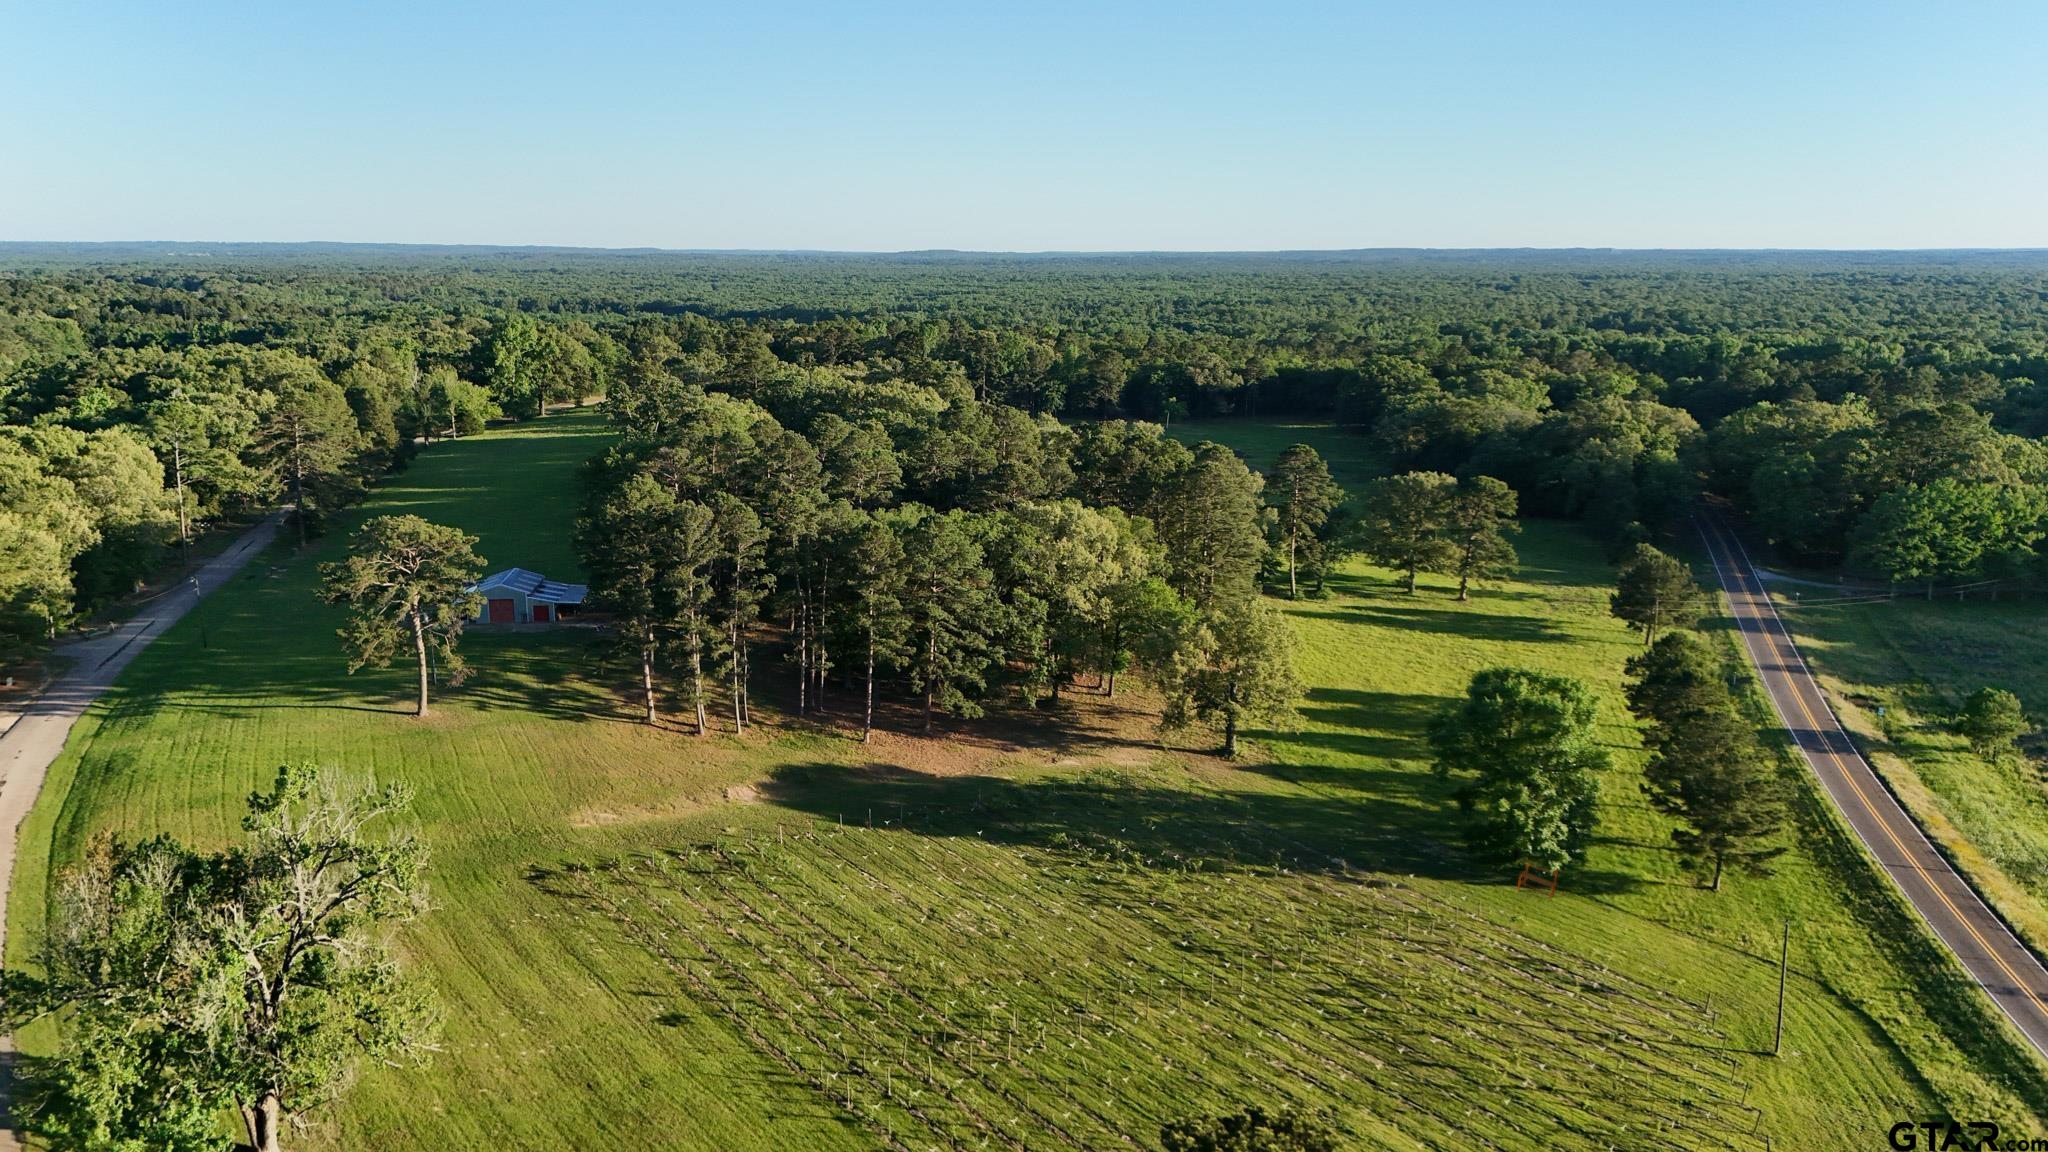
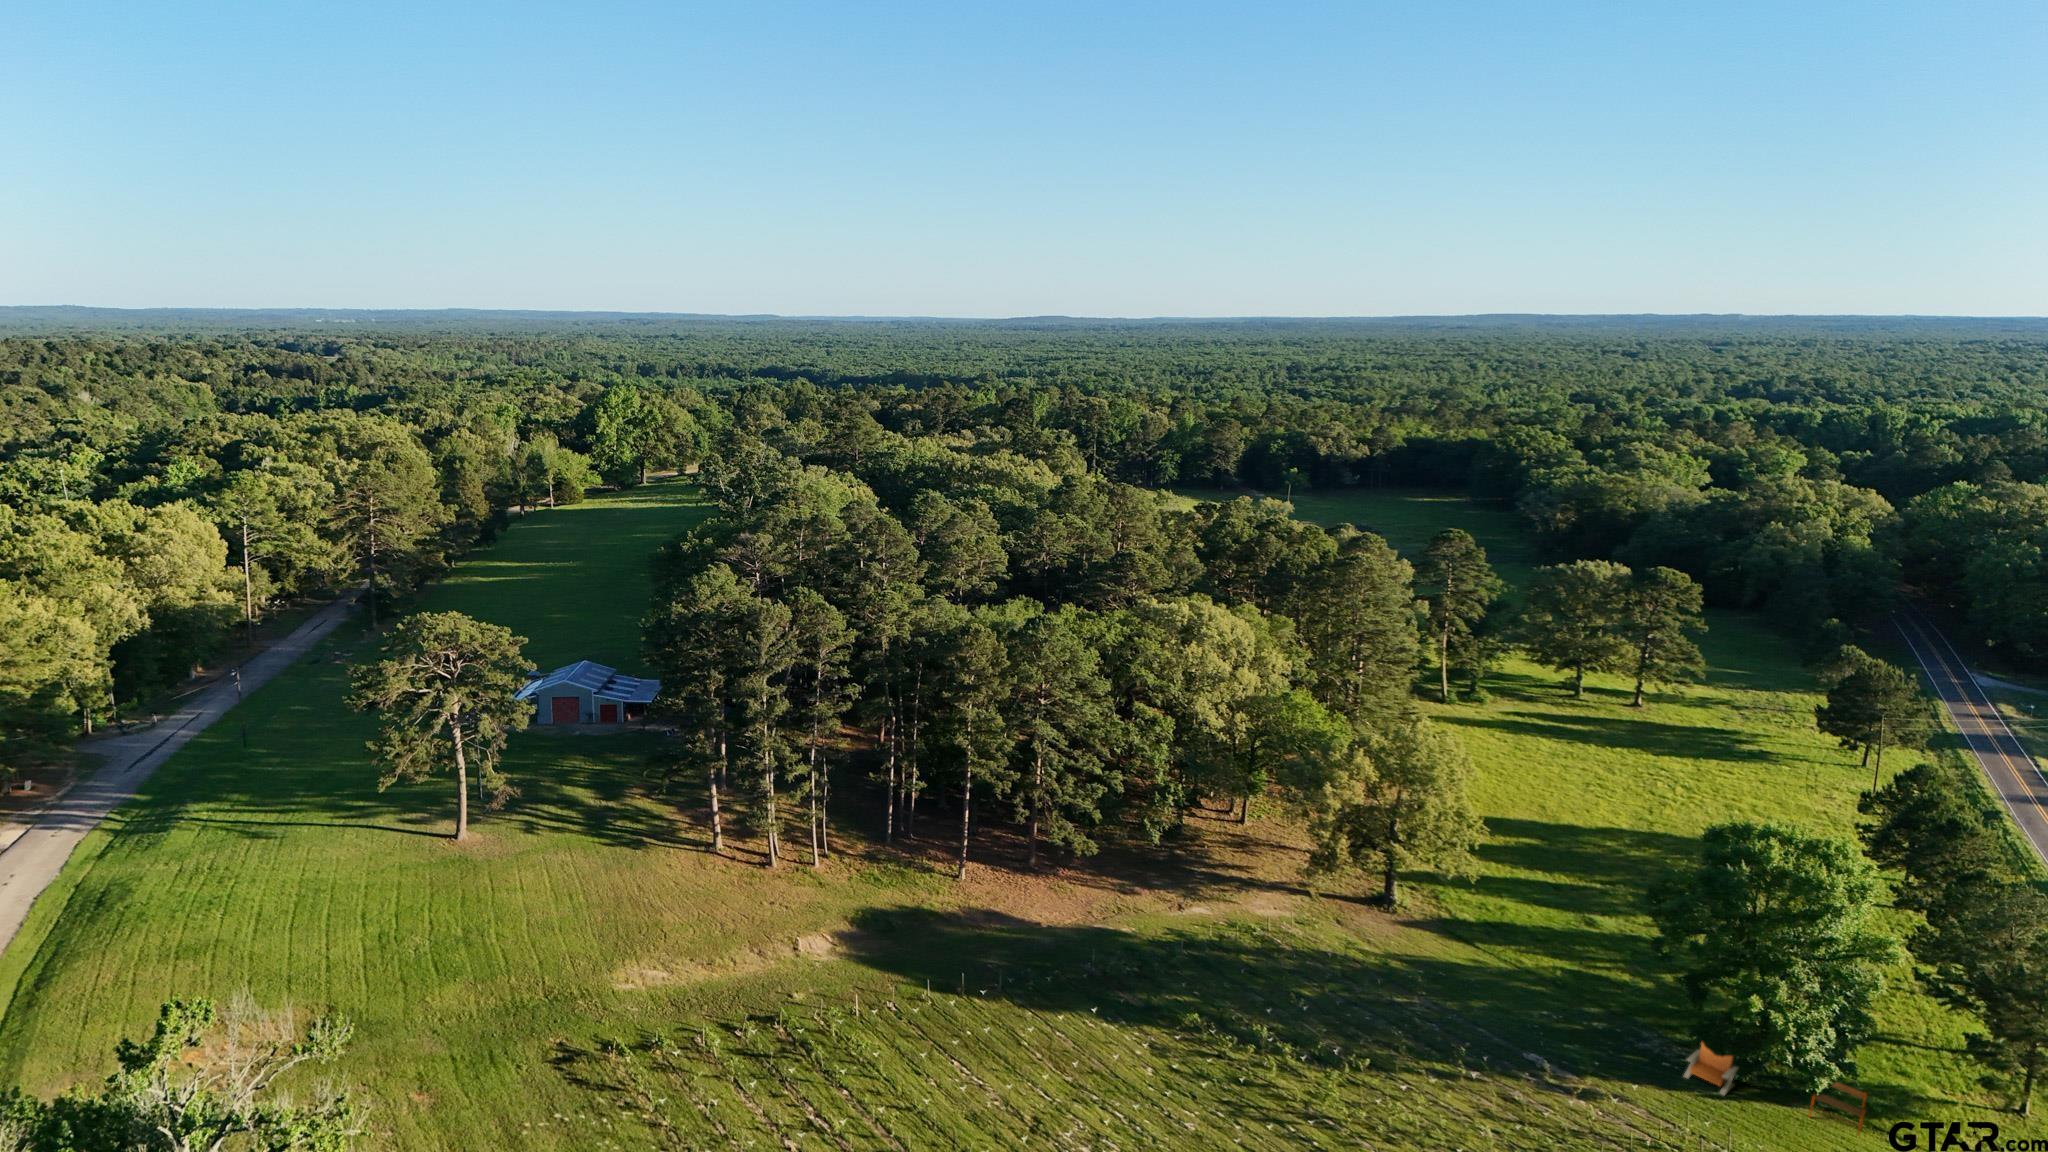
lounge chair: none [1431,839,1471,879] -> present [1684,1043,1738,1095]

